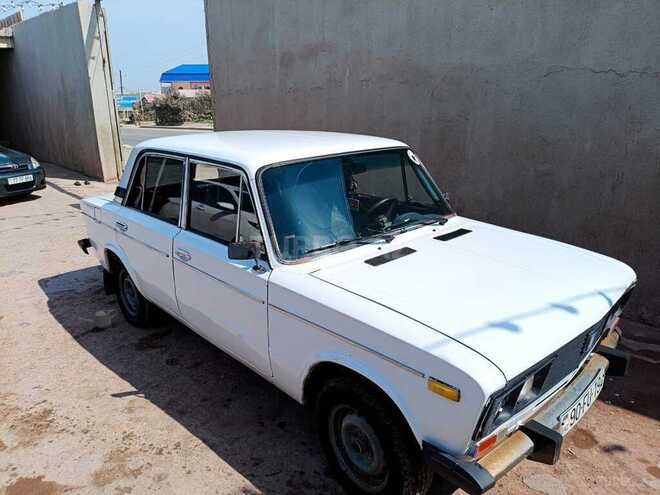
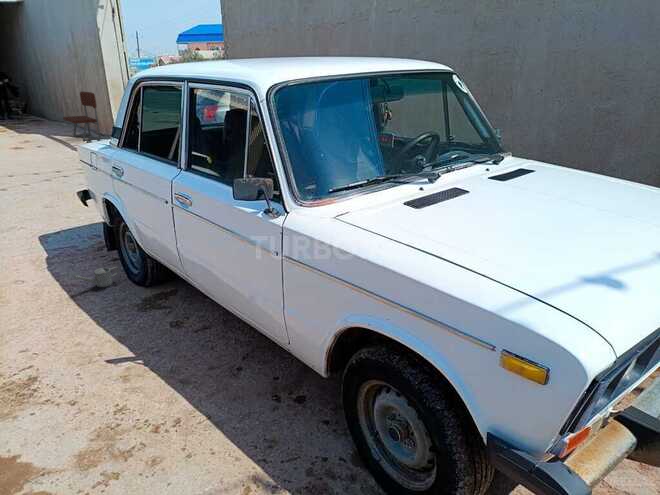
bench: none [51,135,89,183] -> present [63,92,102,141]

